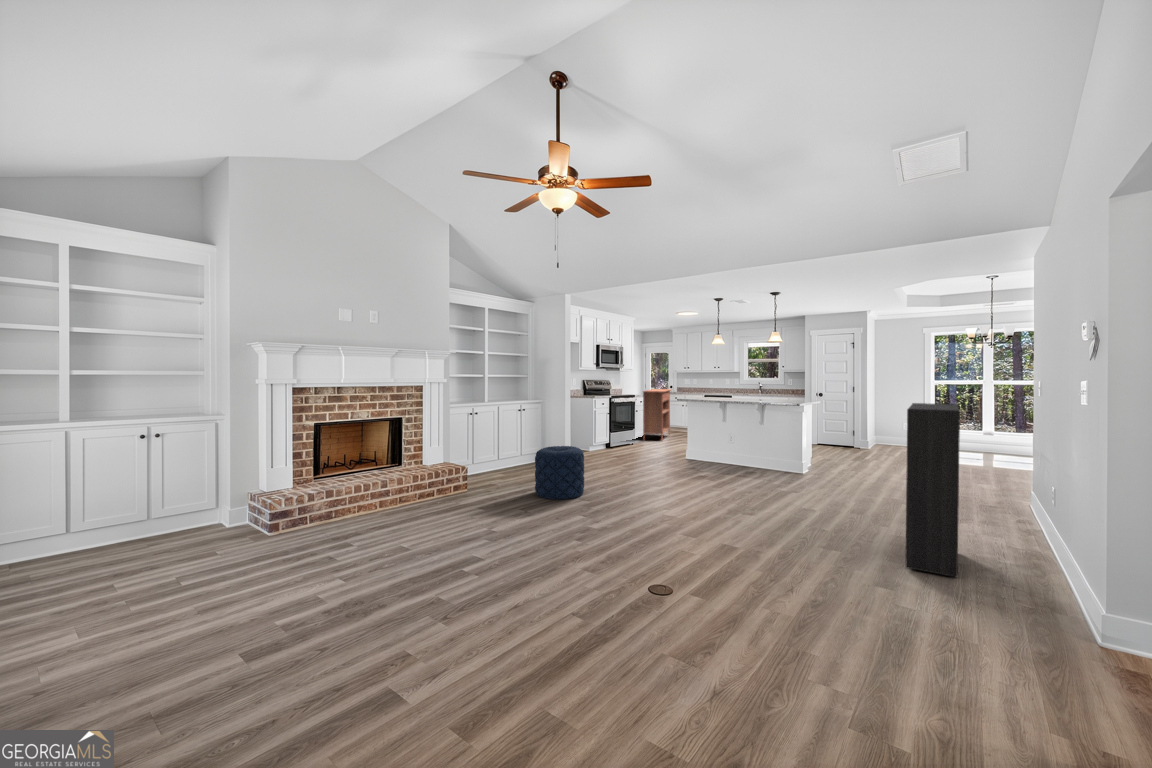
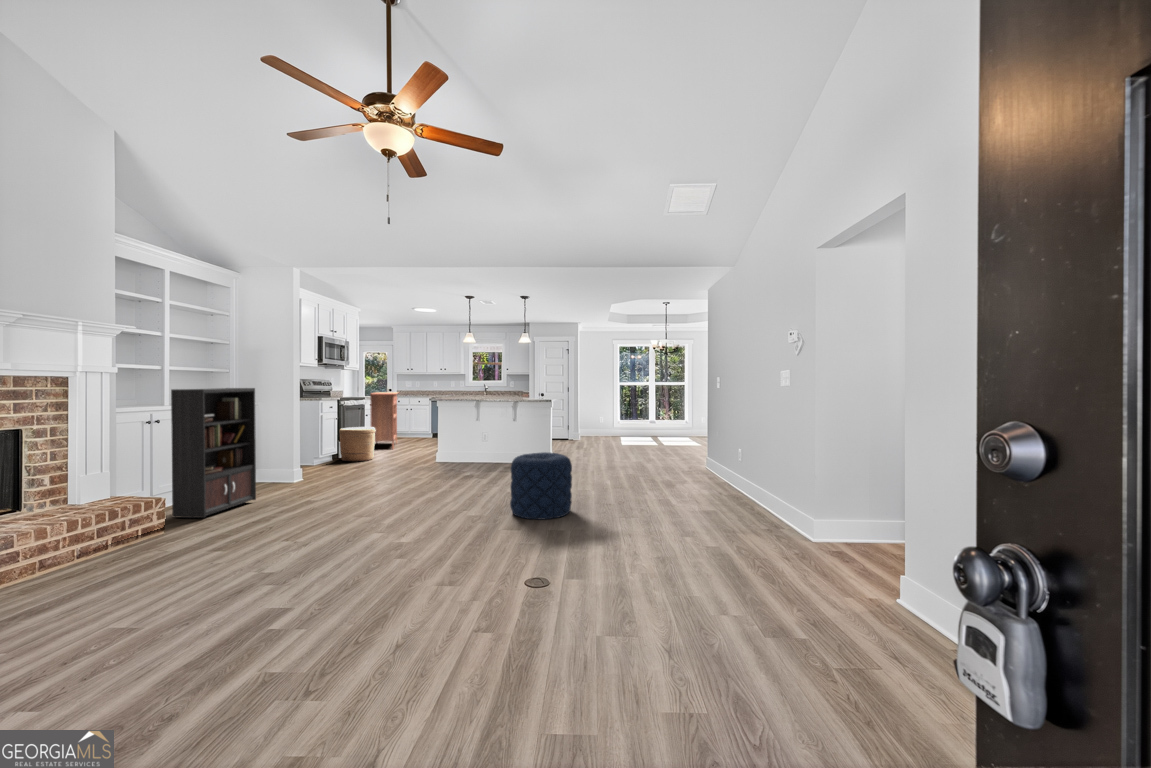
bookcase: present [905,403,1004,599] -> present [171,388,256,518]
woven basket: none [611,421,640,451] -> present [339,427,376,461]
pouf: present [535,446,584,499] -> present [510,452,572,520]

